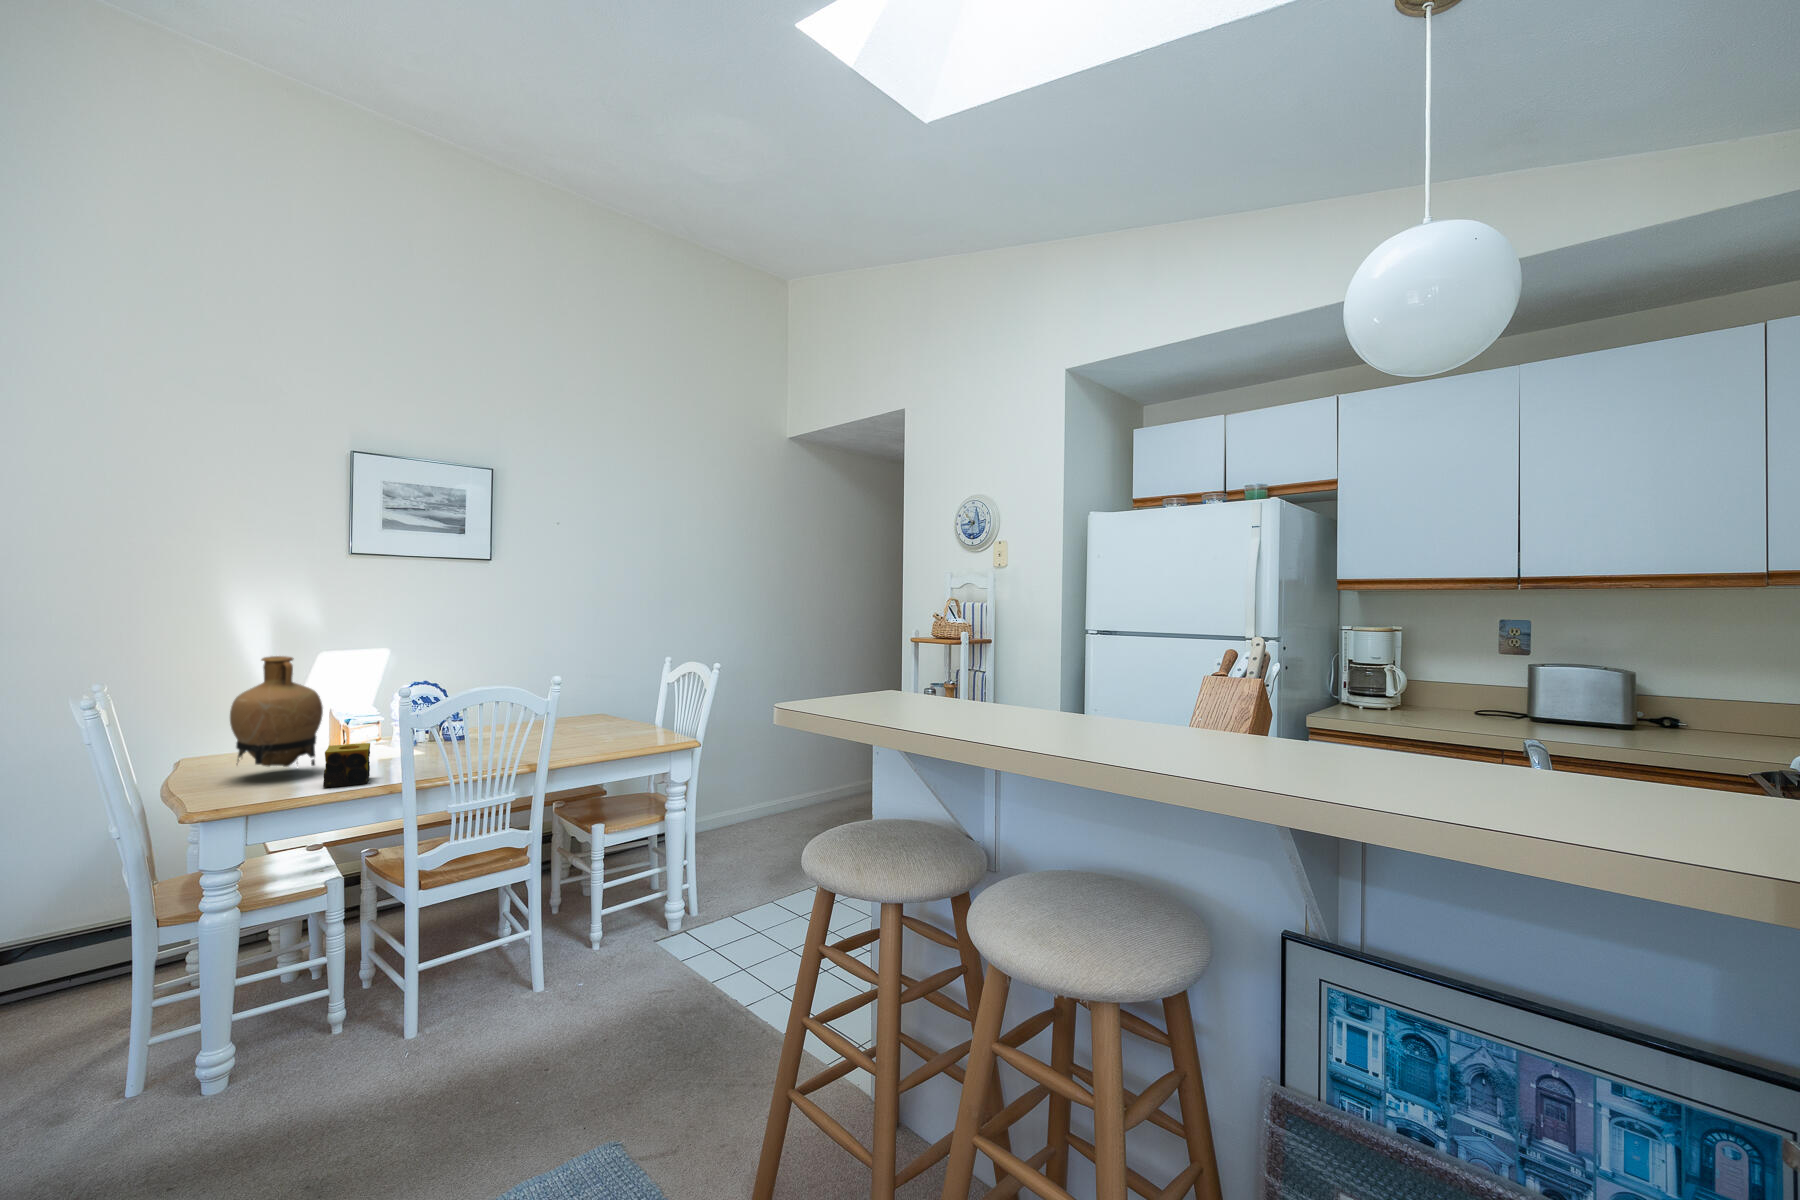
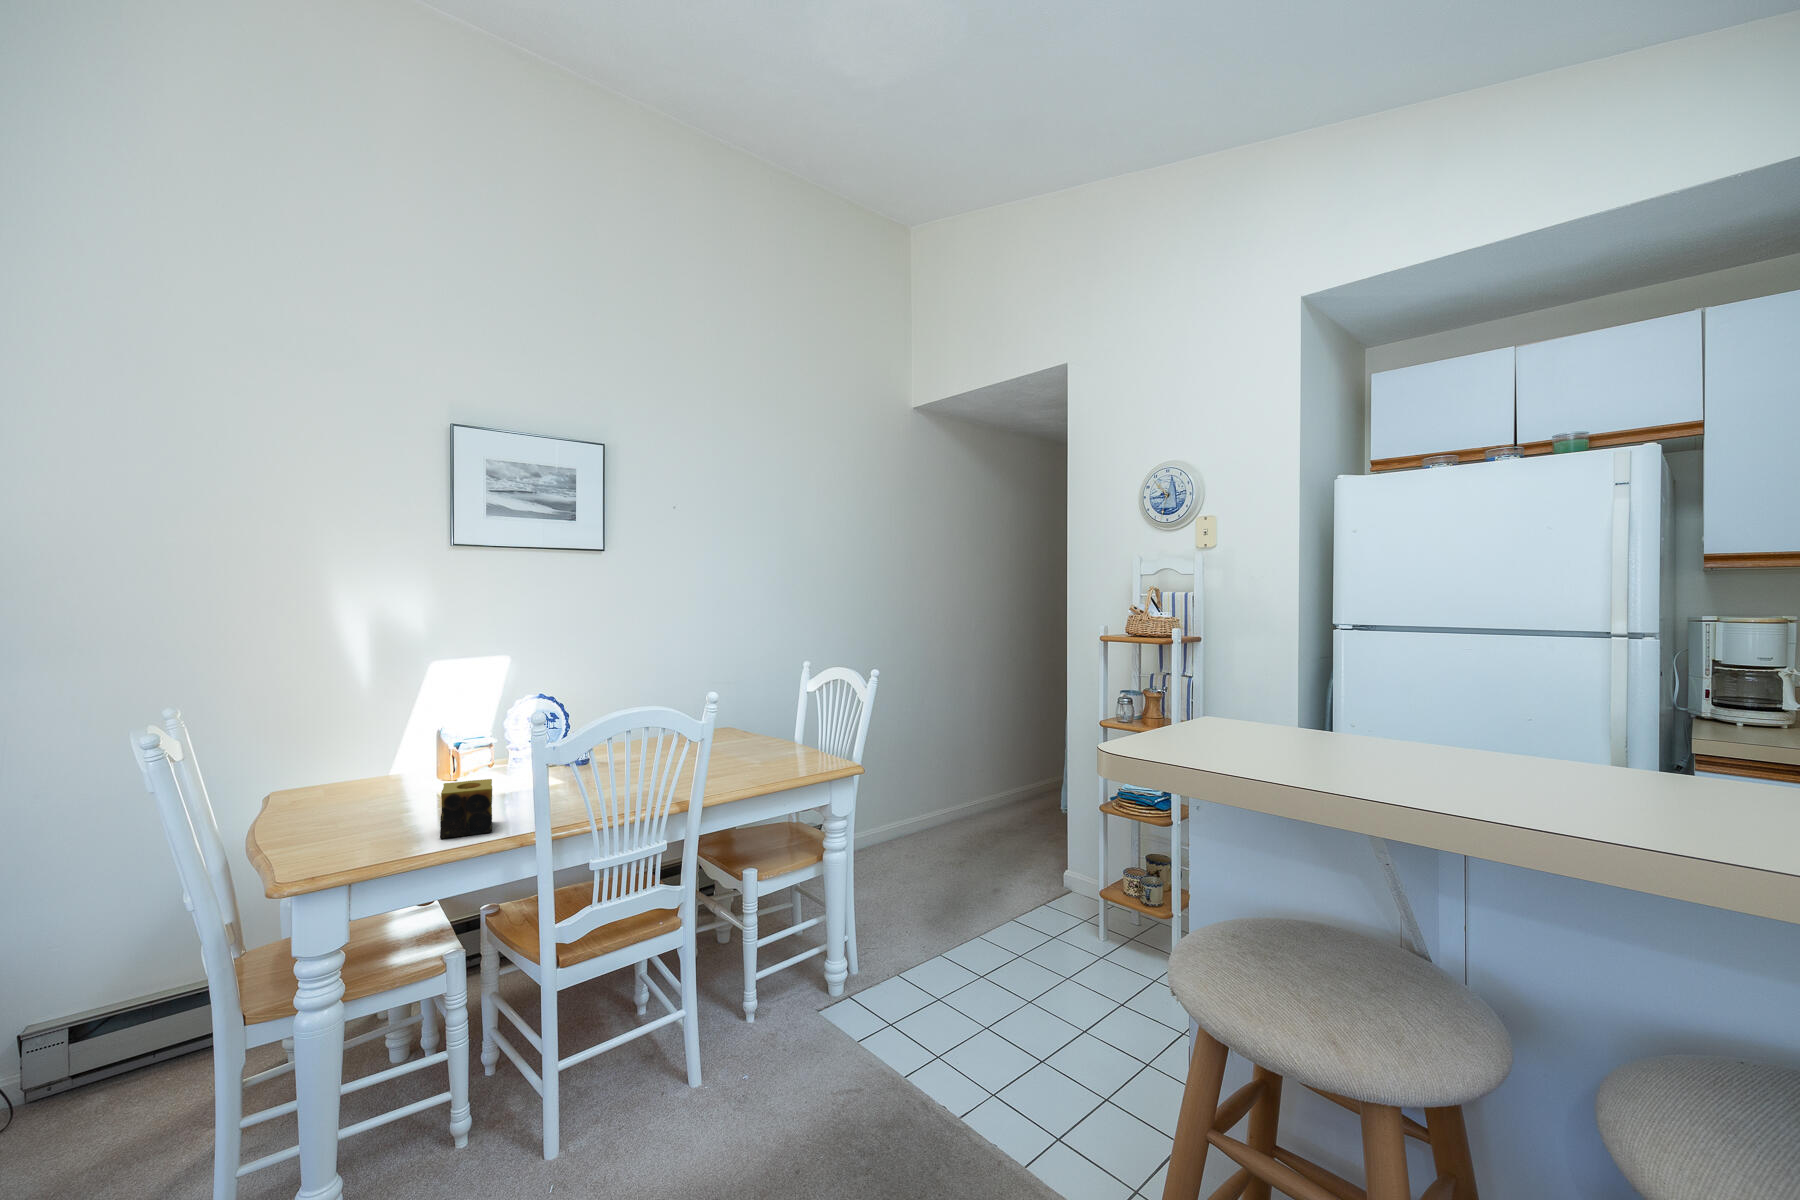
vase: present [230,656,323,767] -> none [326,671,432,808]

